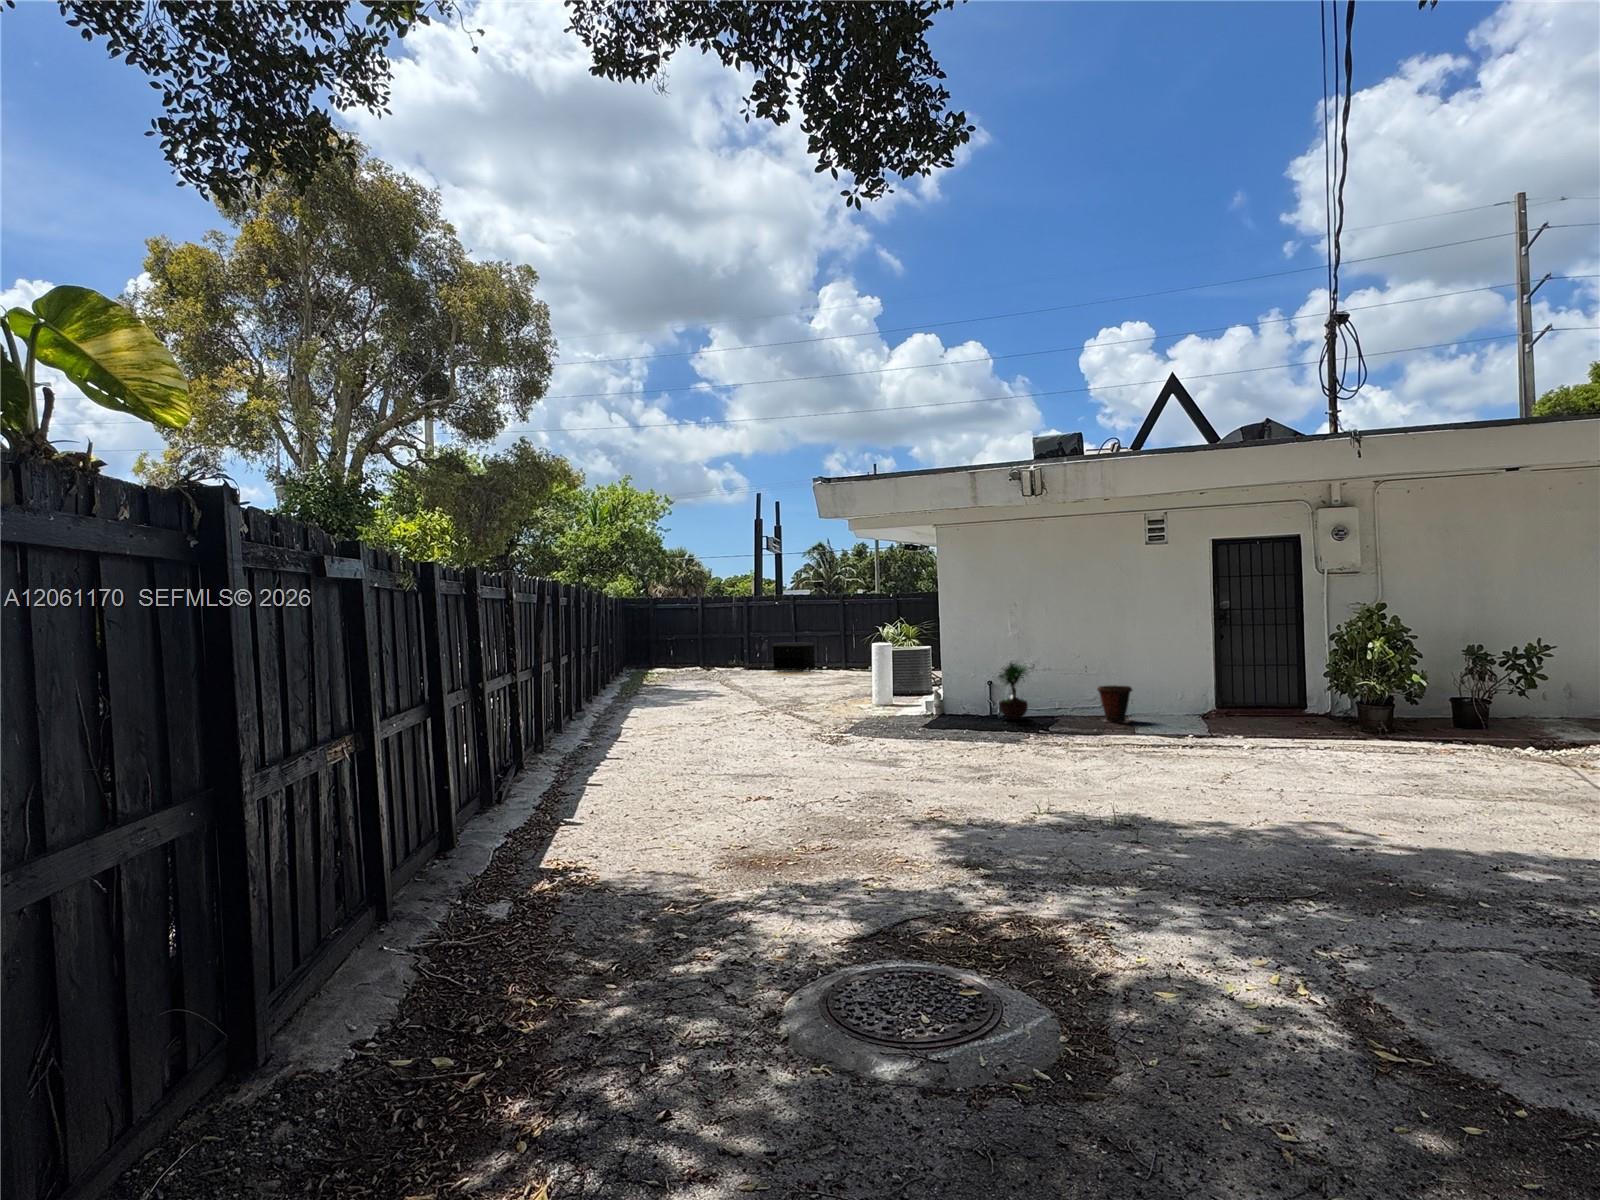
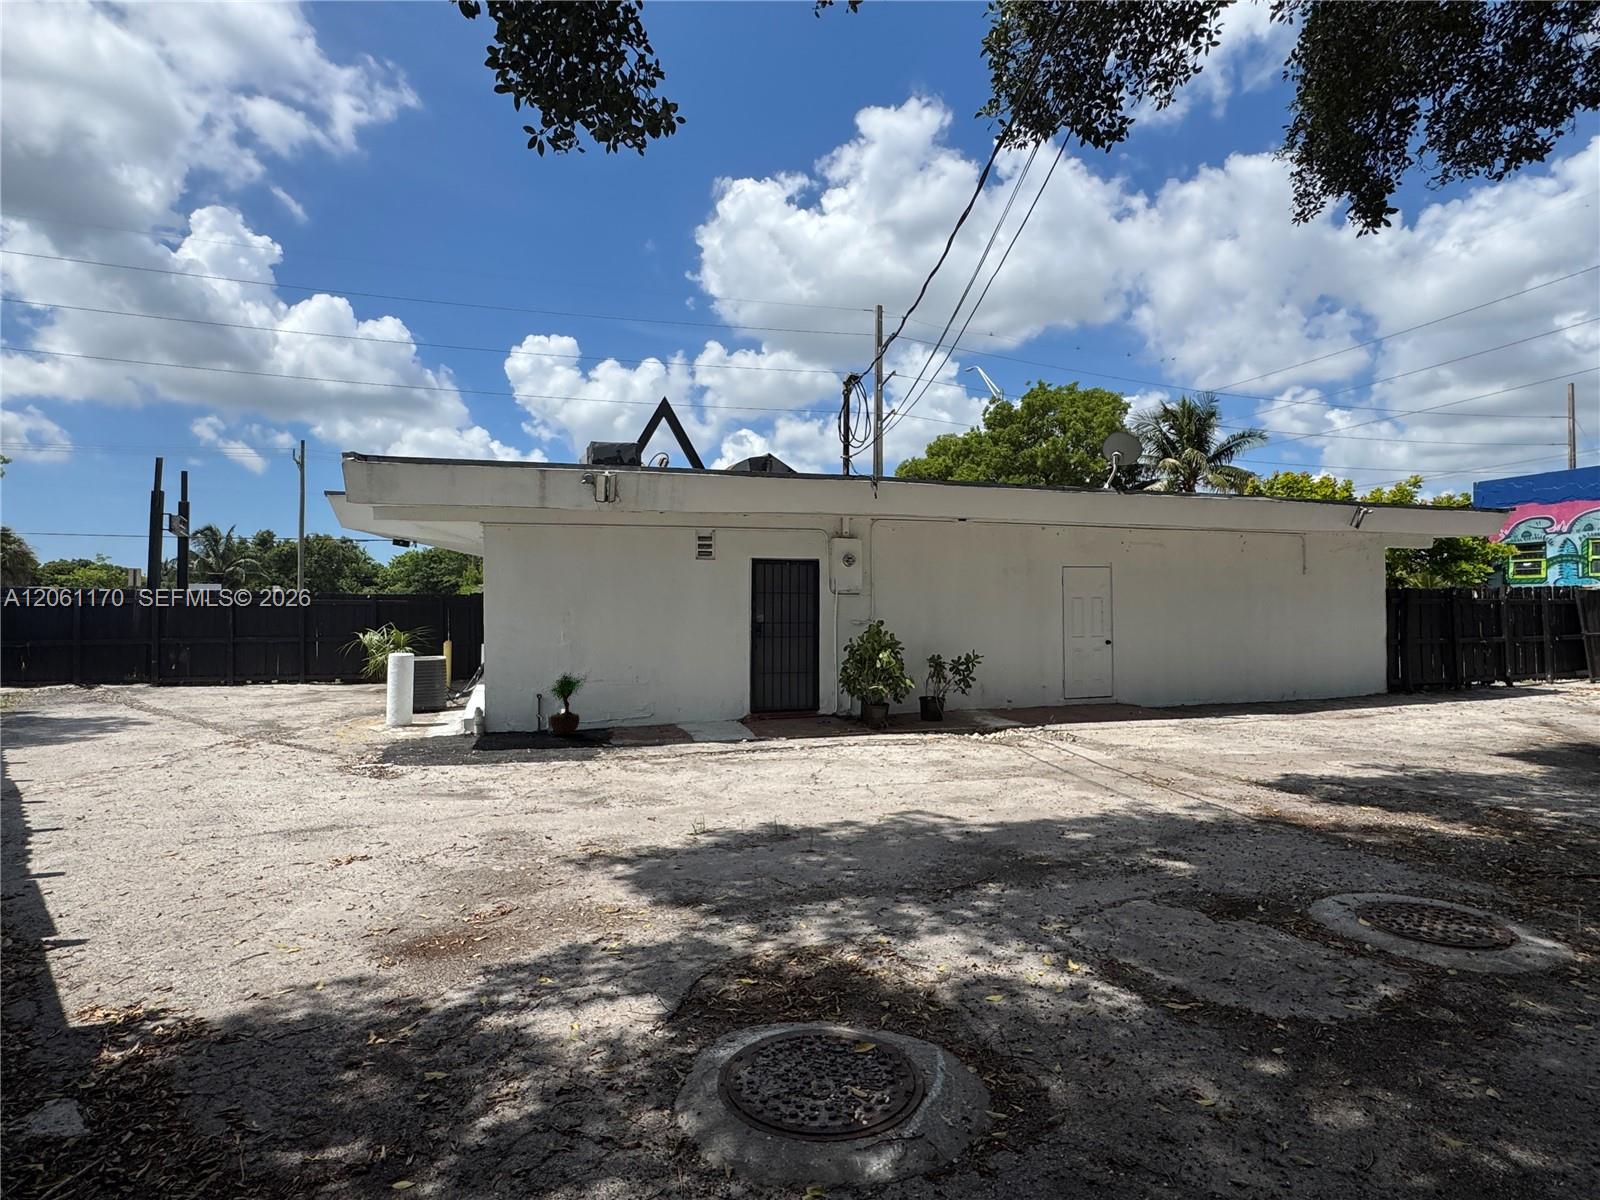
storage bench: present [772,642,815,672] -> none [193,651,255,688]
waste bin: present [1097,685,1132,723] -> none [648,695,682,732]

